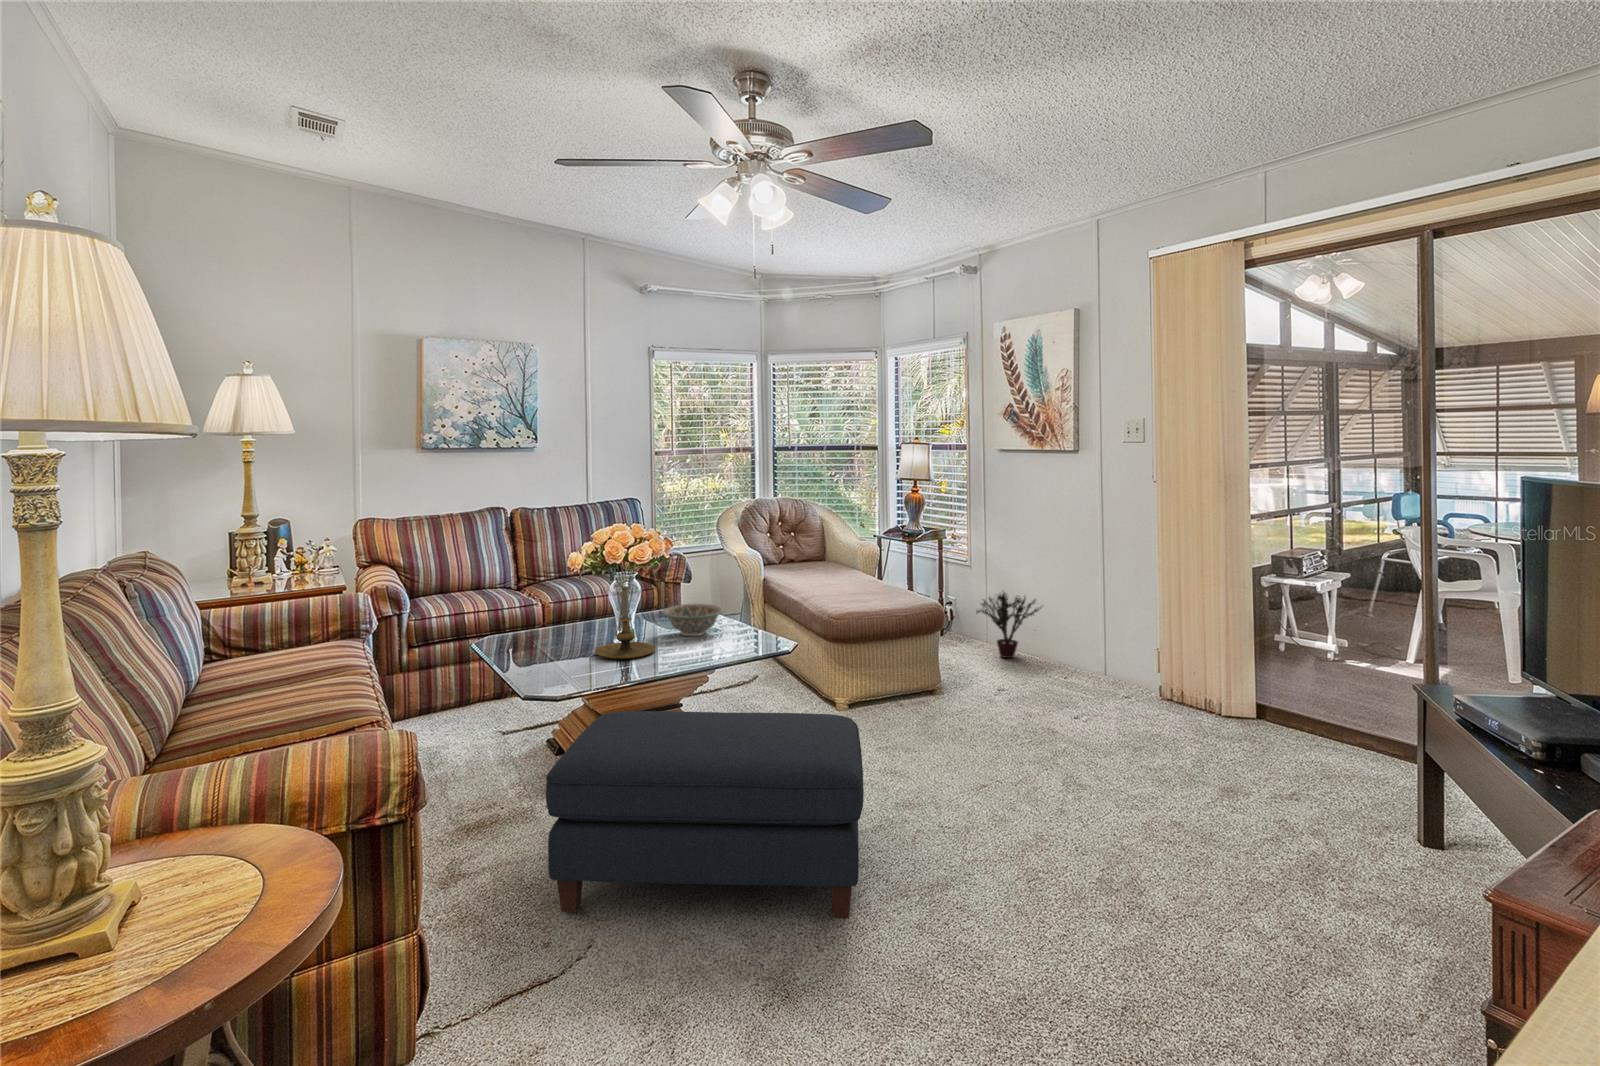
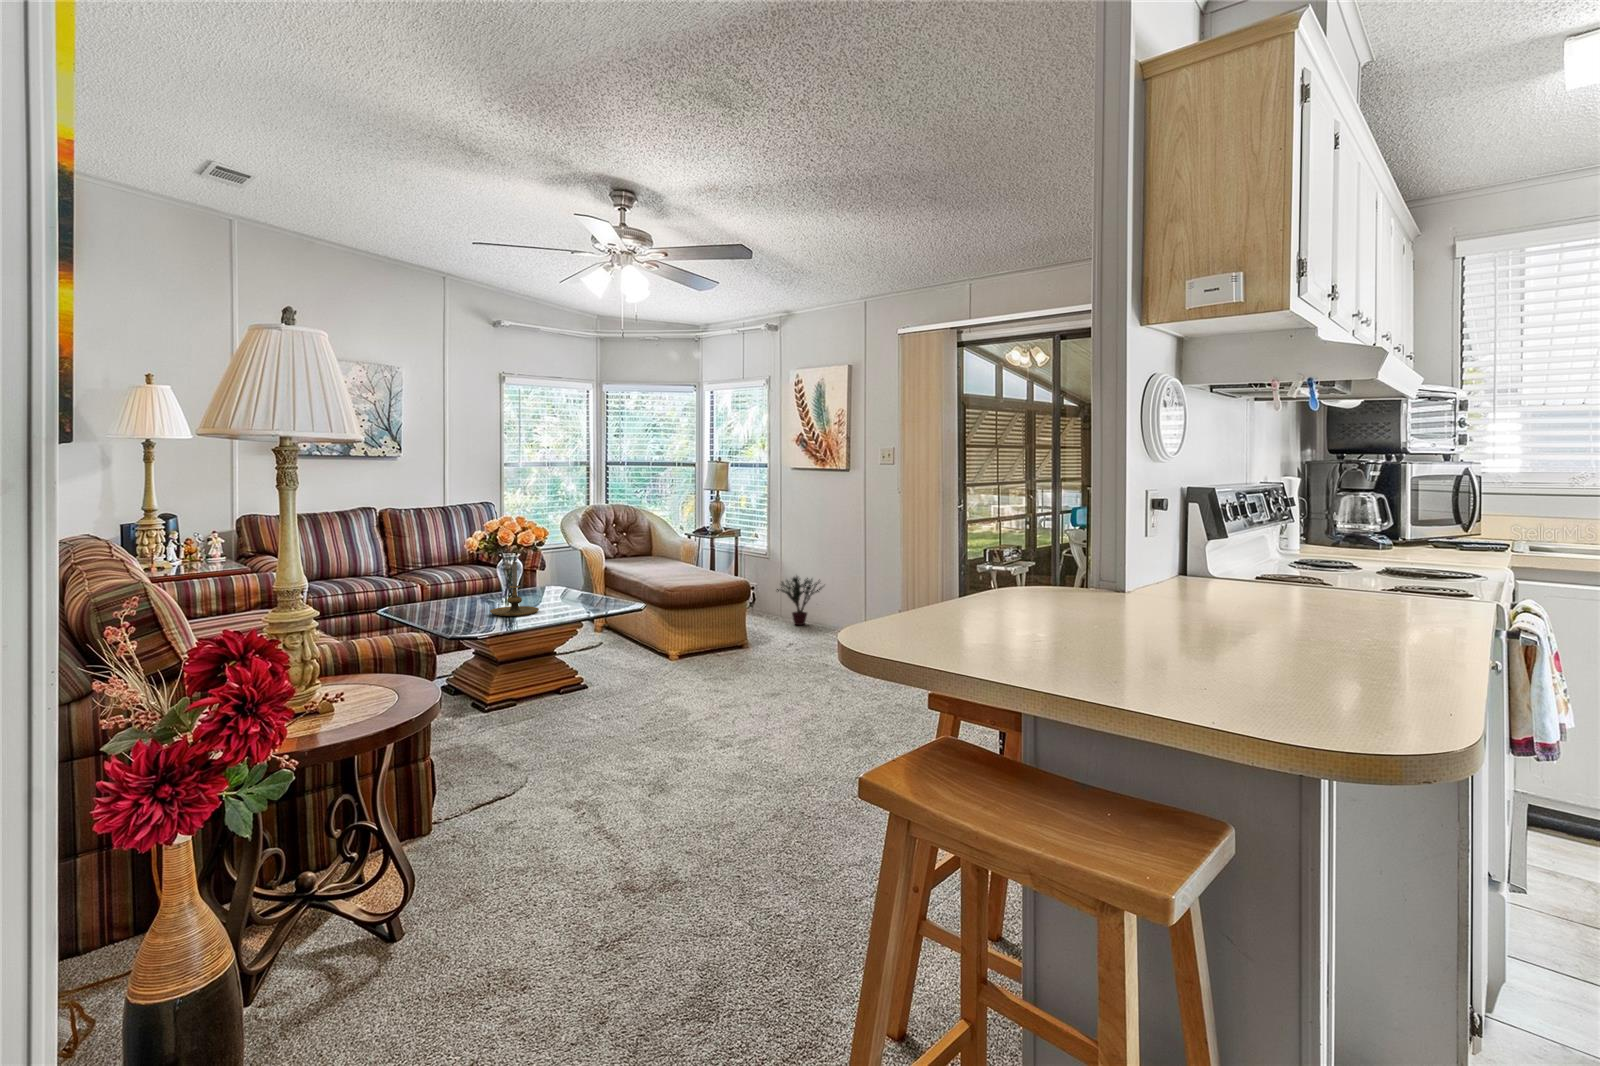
decorative bowl: present [662,604,723,636] -> none [538,579,588,603]
ottoman: present [546,711,864,918] -> none [491,639,710,771]

